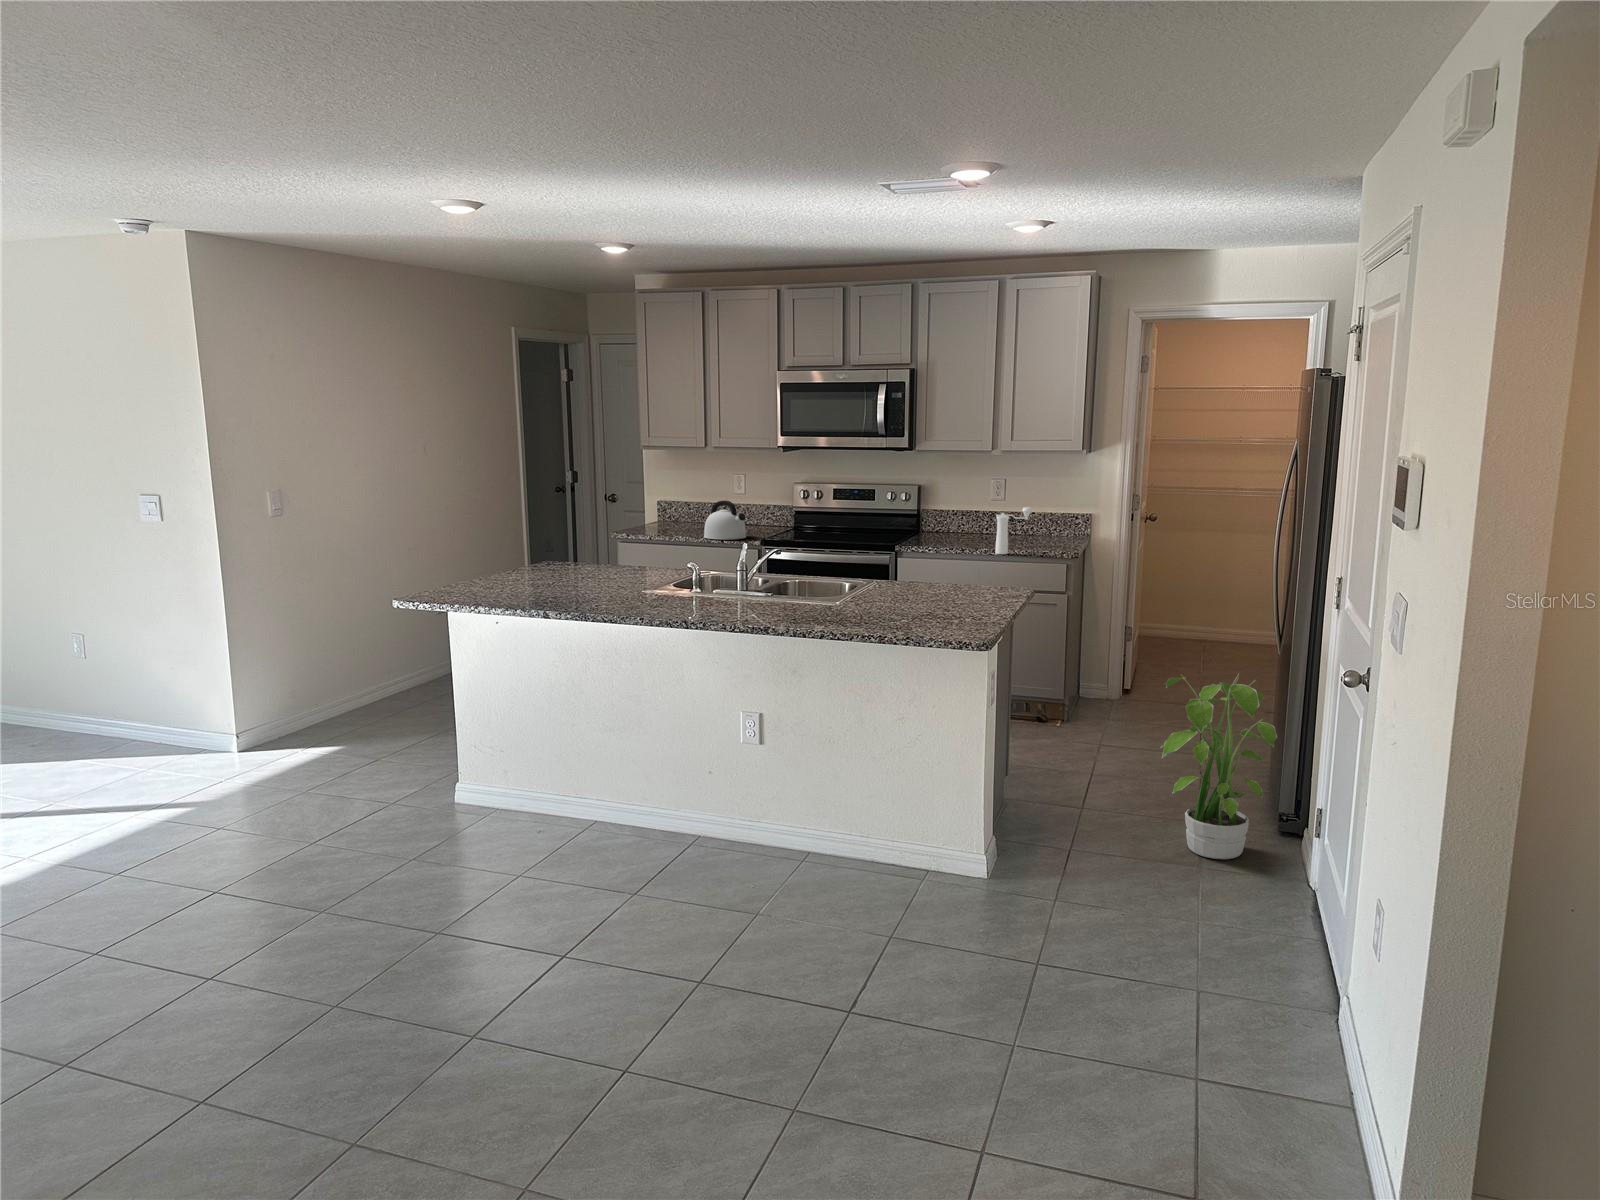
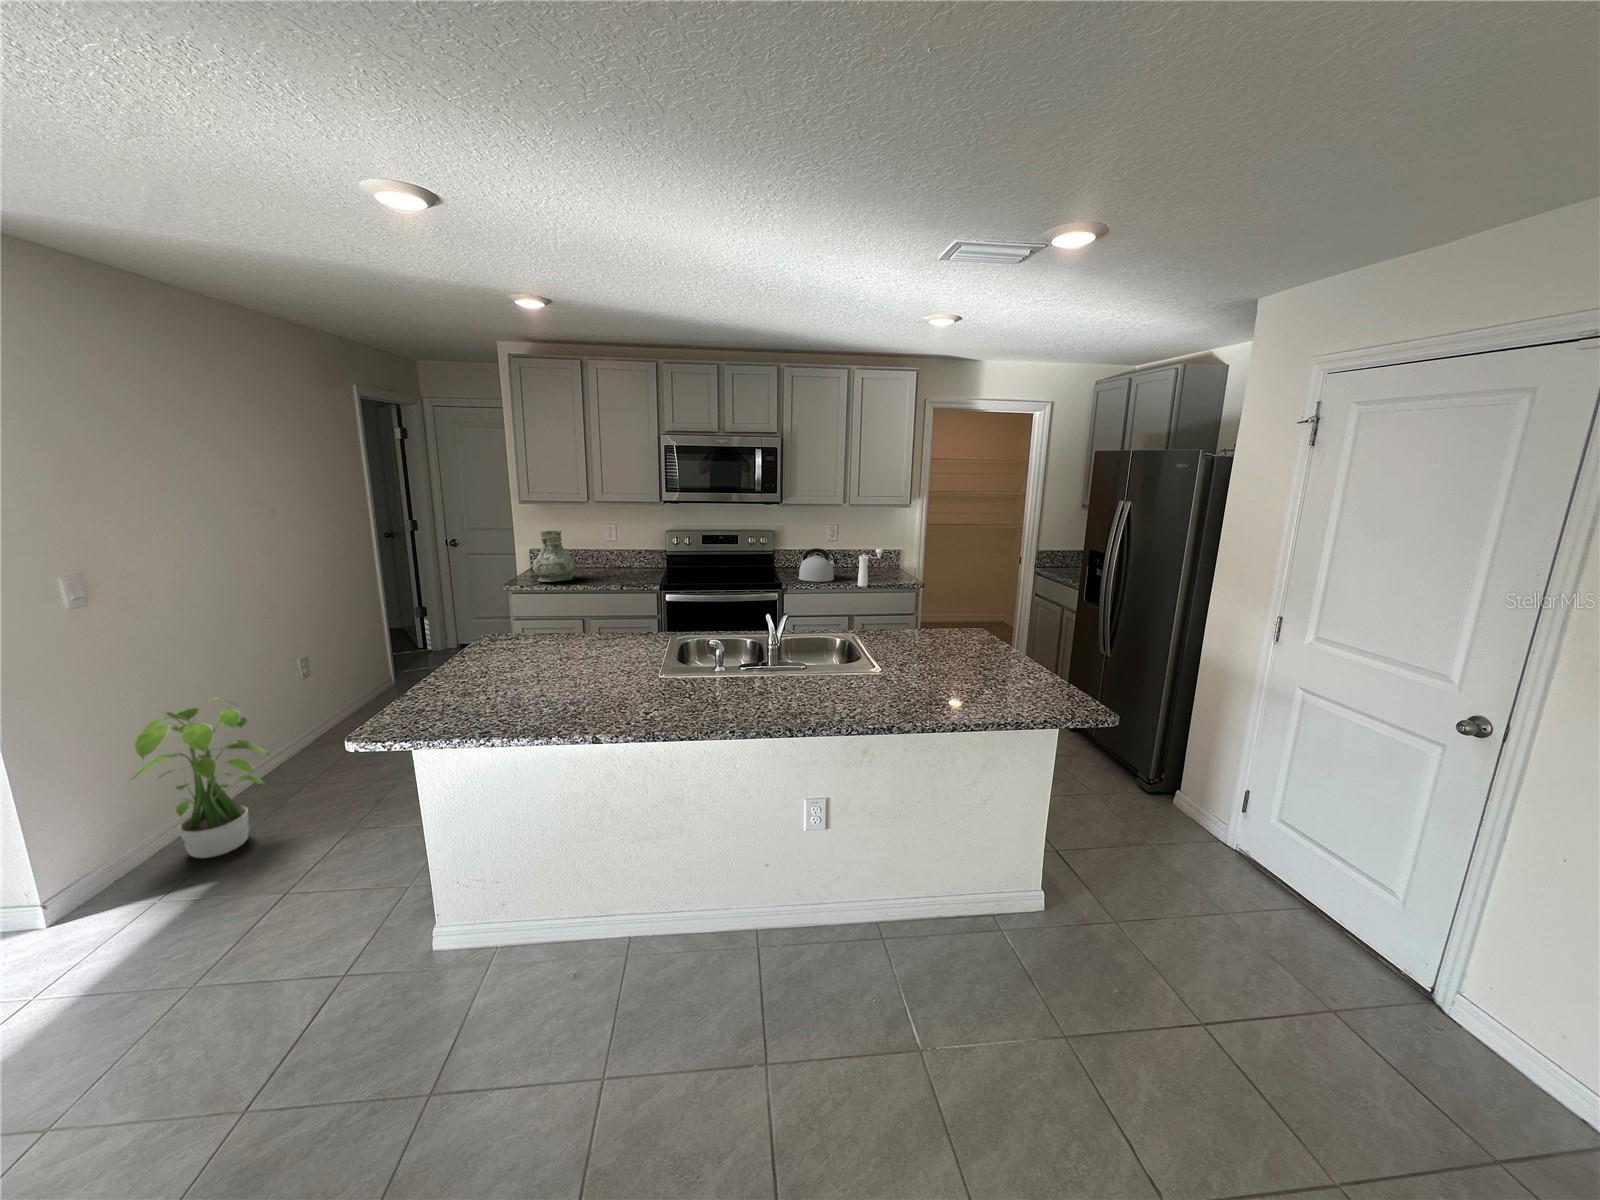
vase: none [646,478,690,533] -> present [533,531,576,582]
kettle: present [704,500,746,540] -> present [799,548,838,582]
potted plant: present [1161,674,1277,859] -> present [130,698,271,858]

